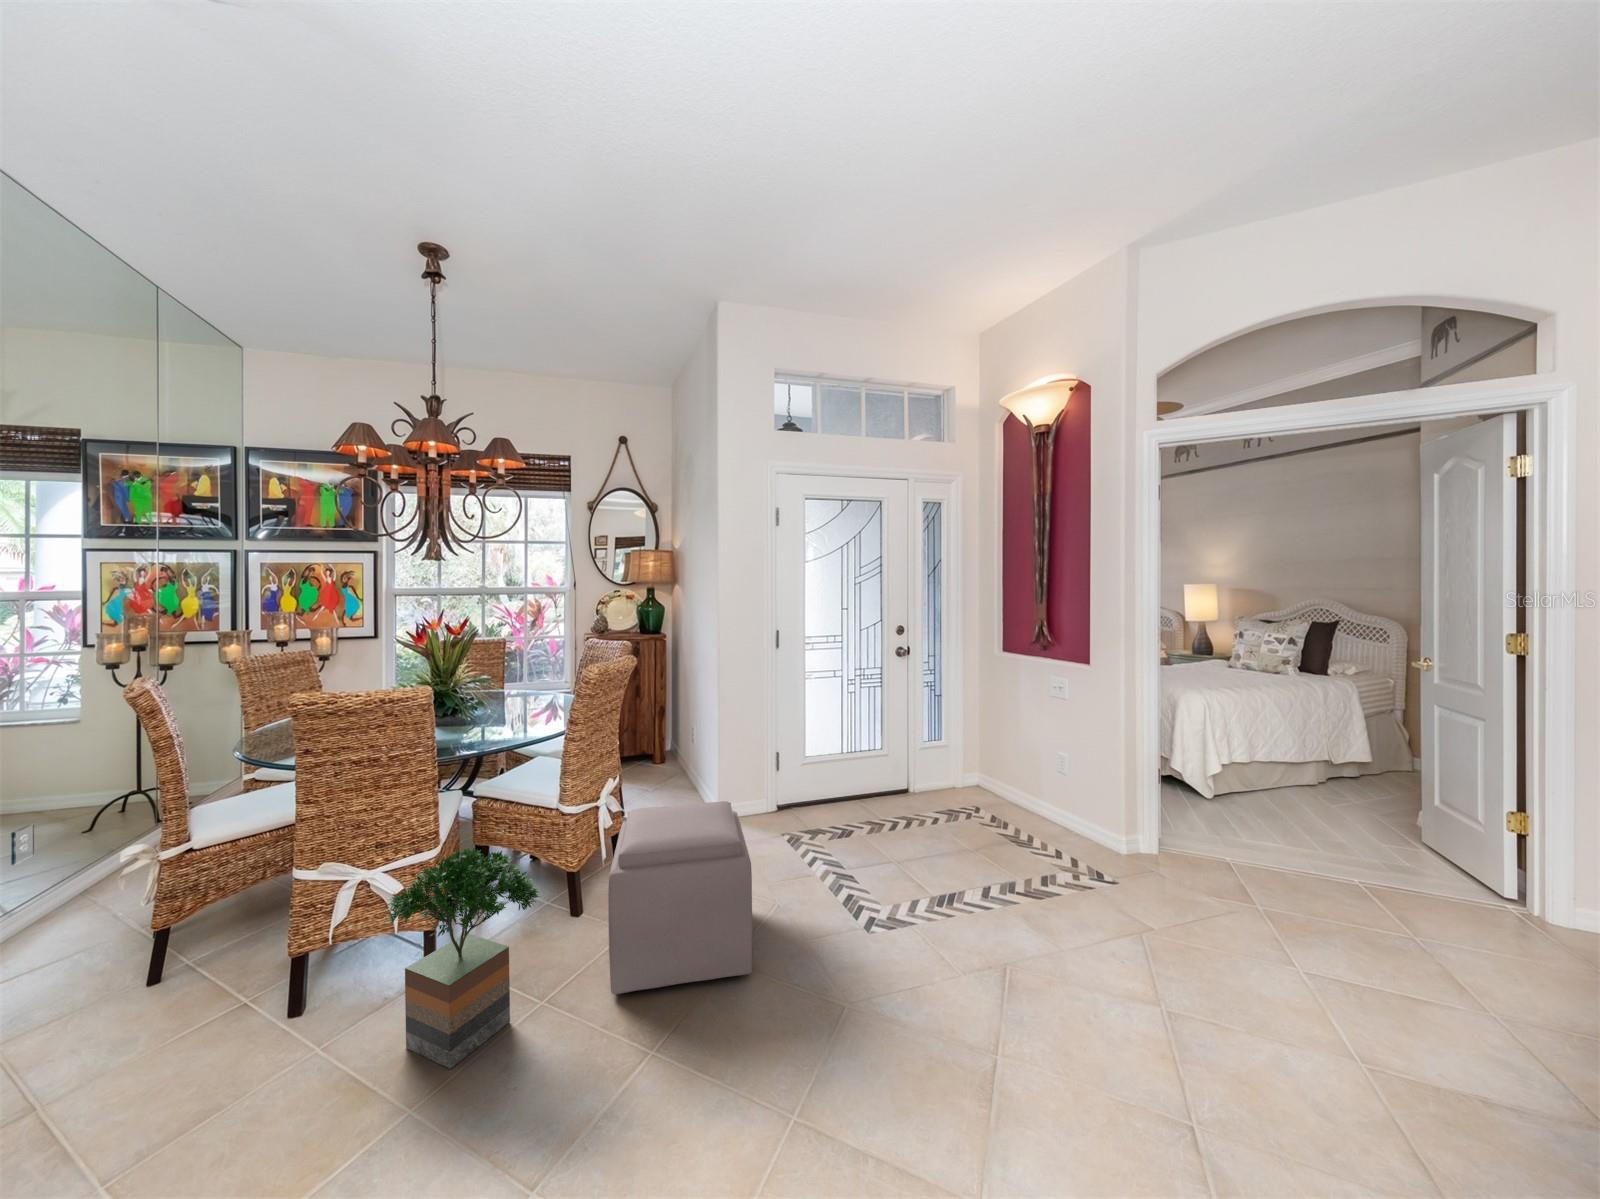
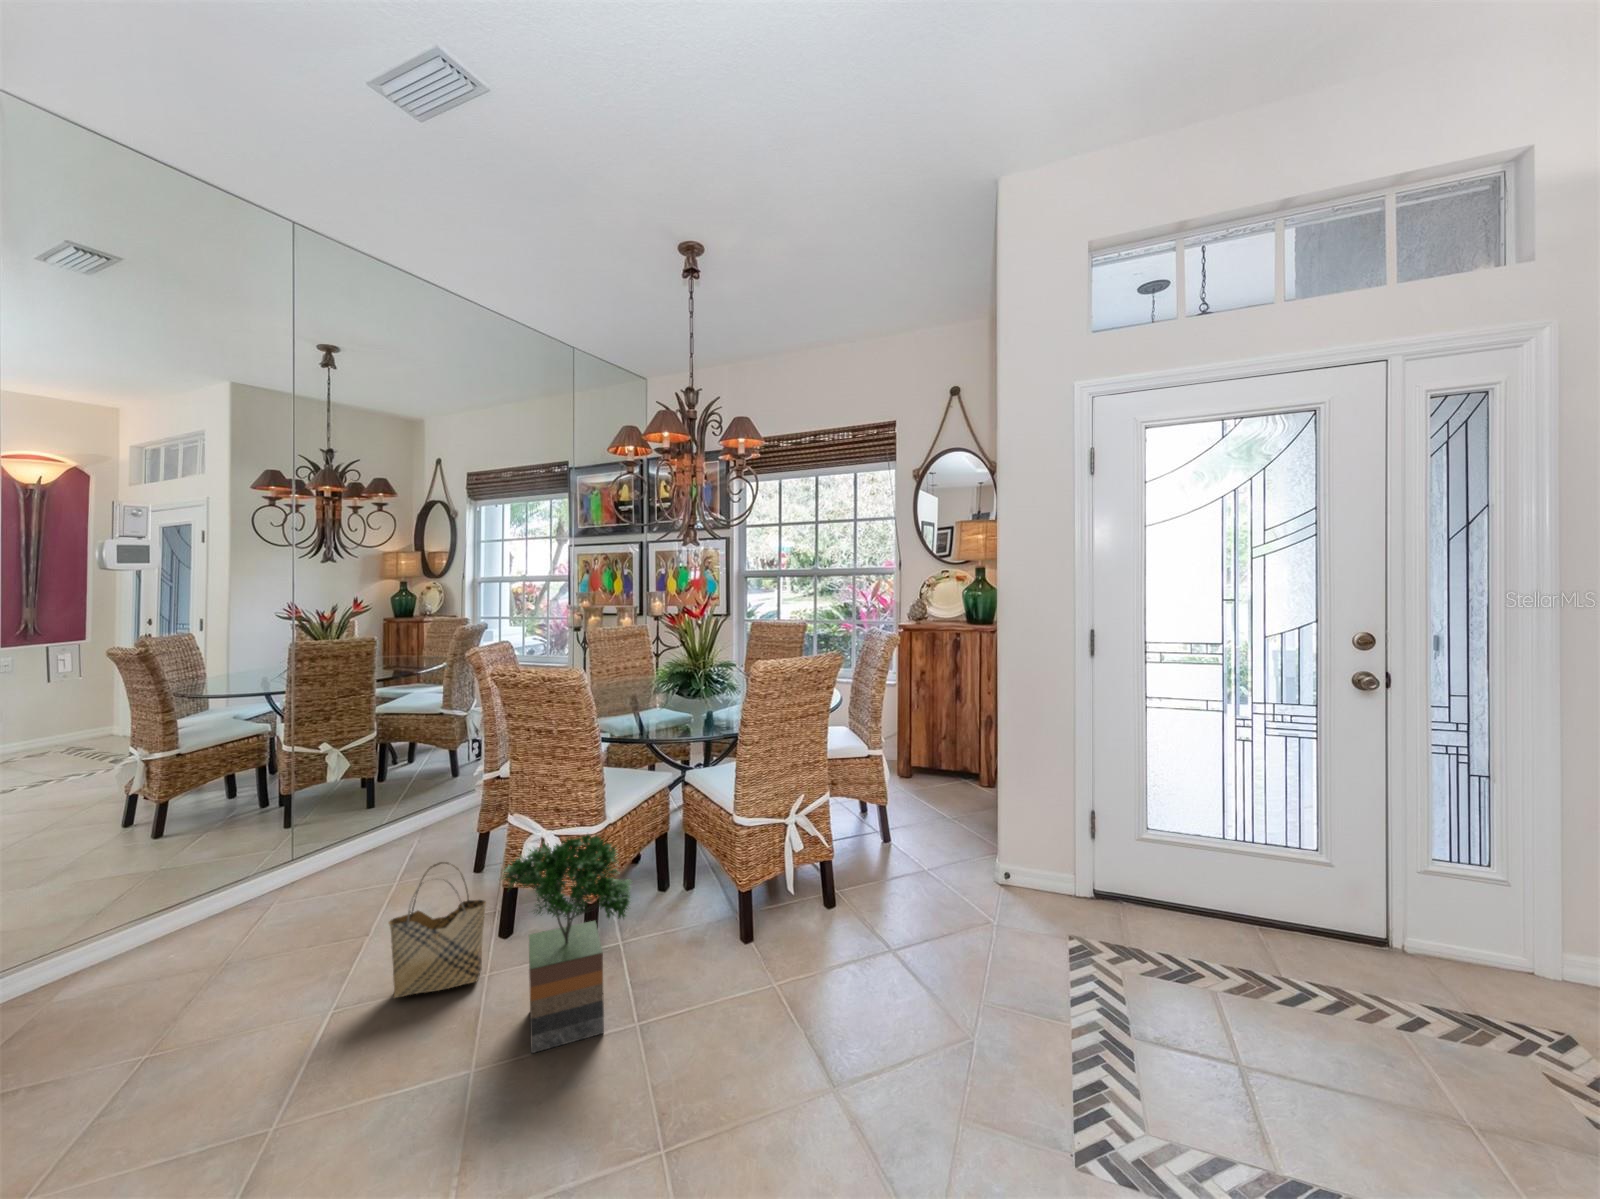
ottoman: present [608,801,752,994] -> none [689,840,915,1131]
woven basket: none [169,943,306,1127] -> present [389,862,486,998]

